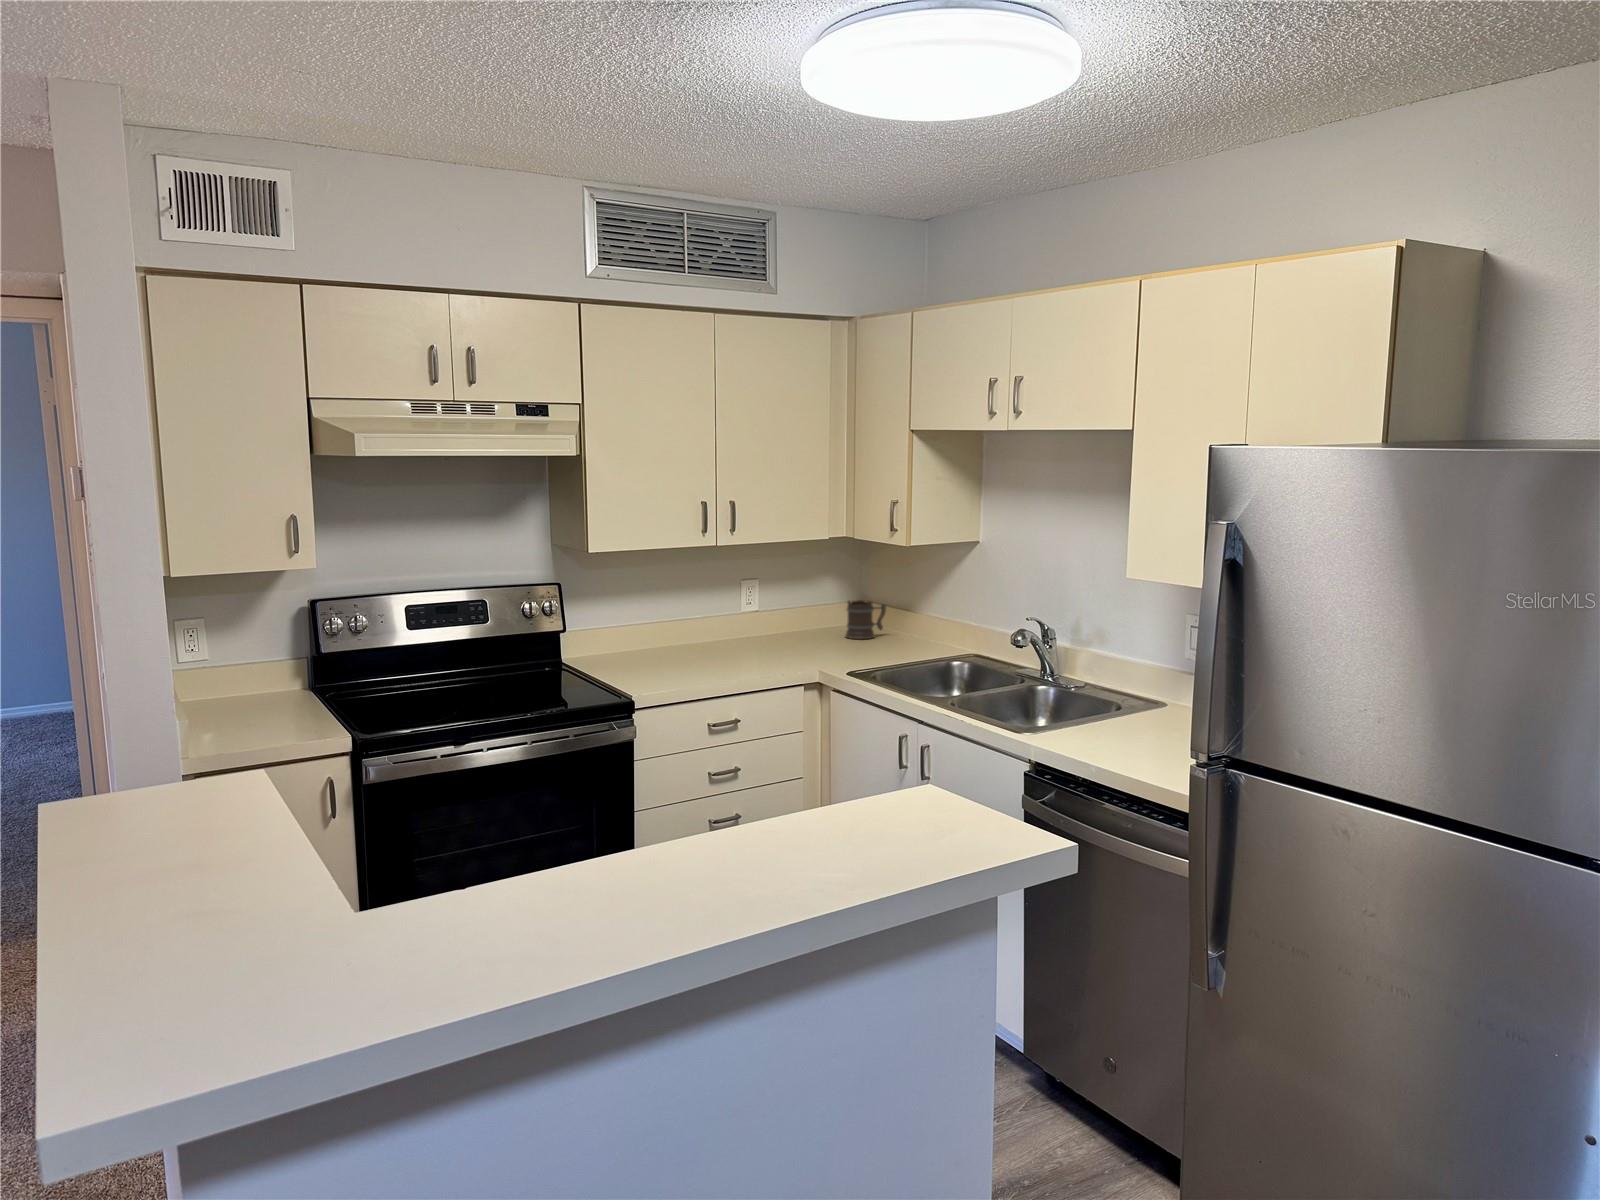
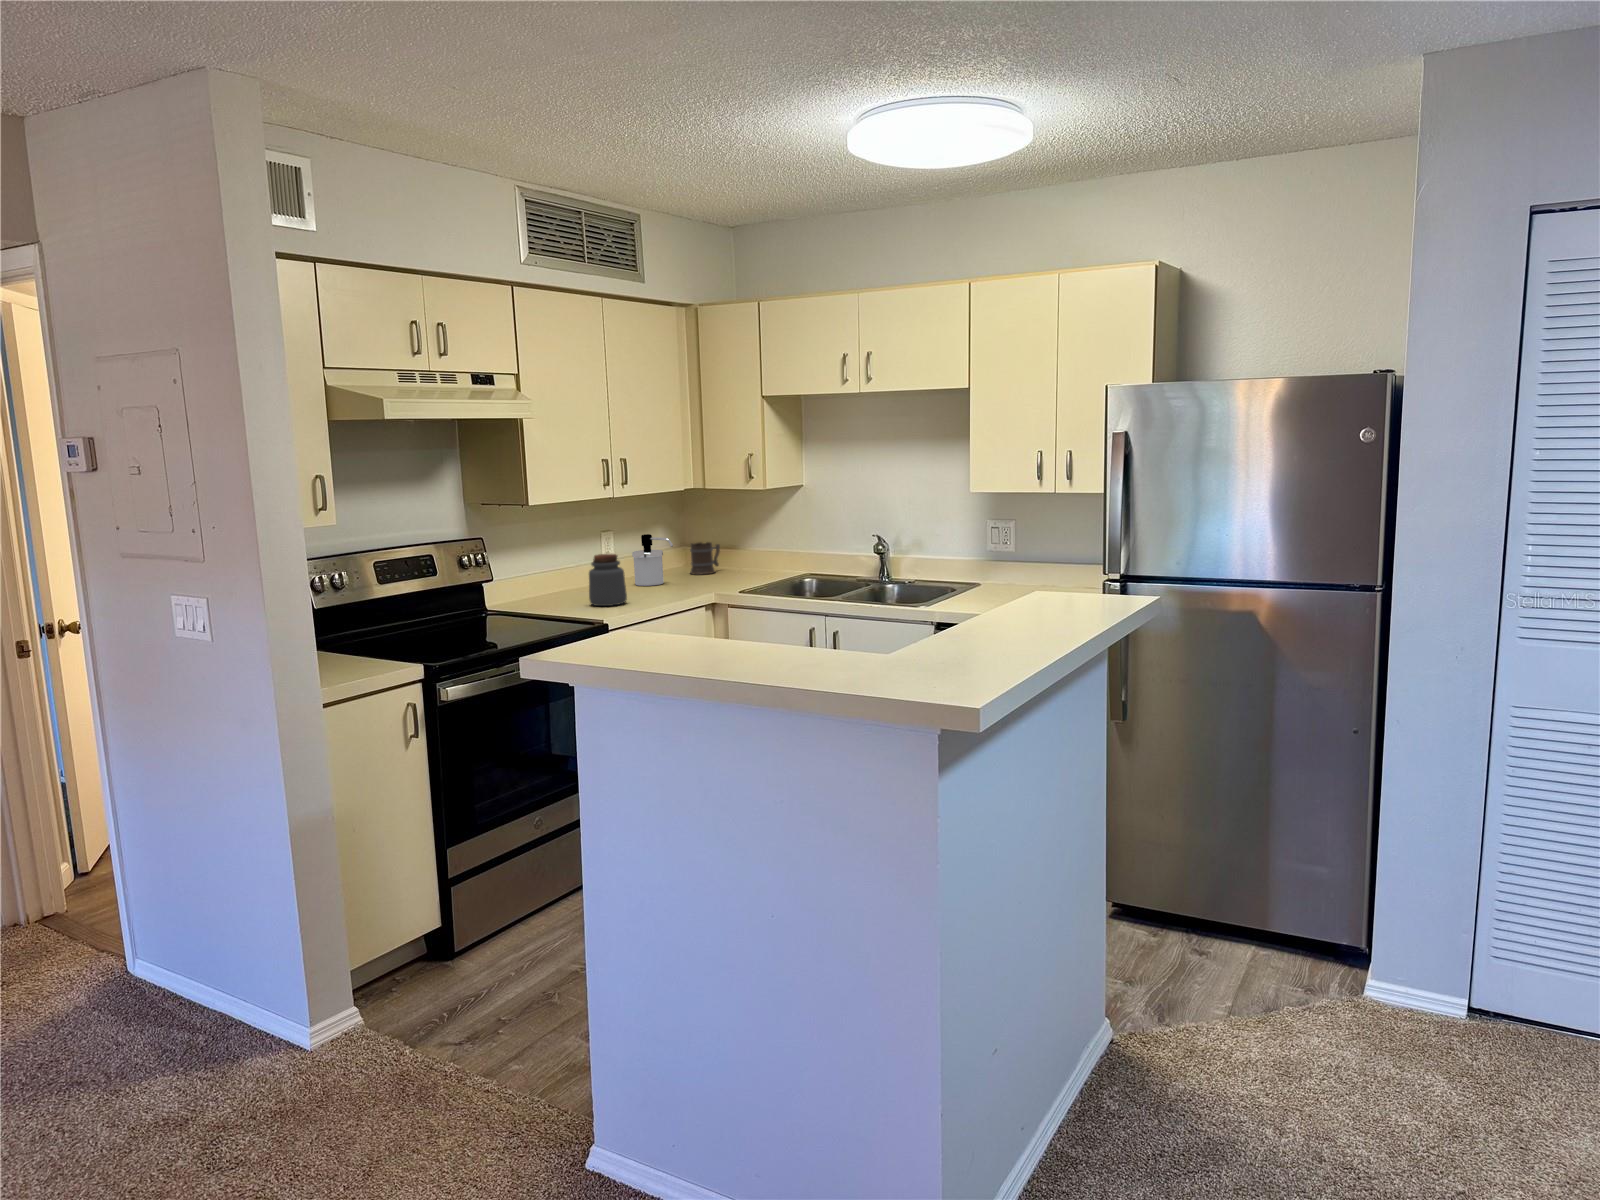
soap dispenser: none [760,589,799,649] -> present [632,534,673,586]
jar: none [663,613,707,676] -> present [589,554,627,606]

